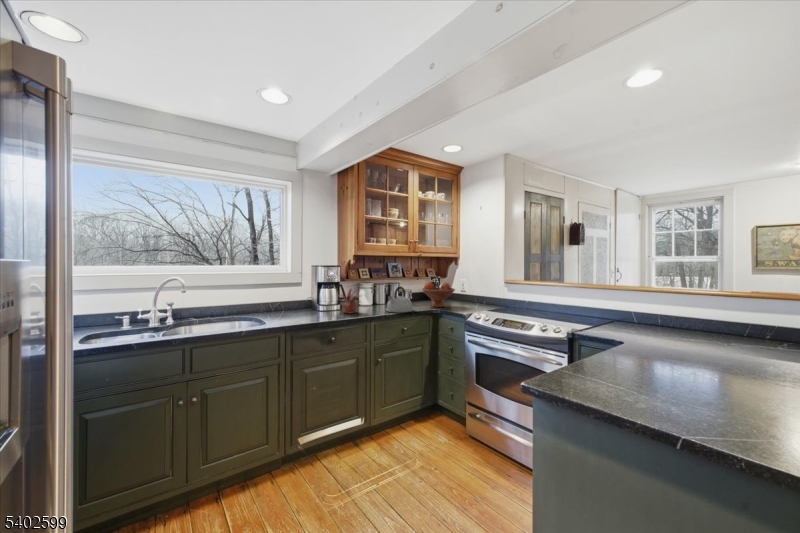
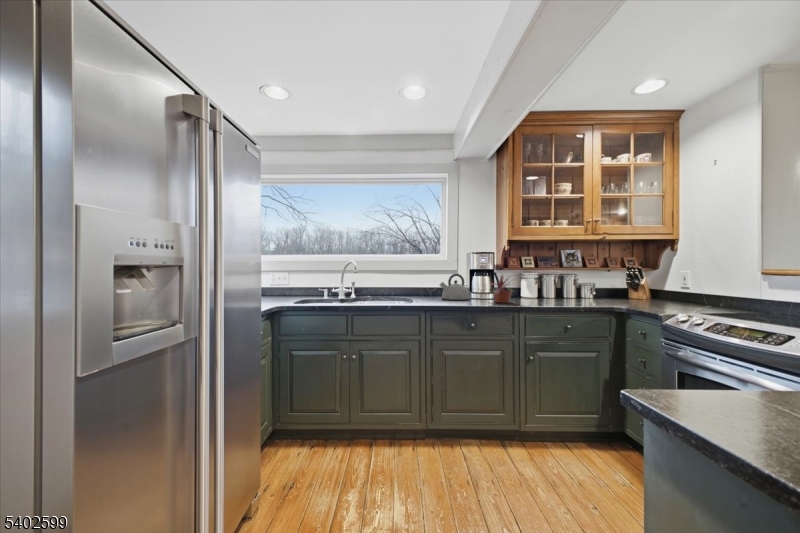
fruit bowl: present [422,282,455,307] -> none [602,272,657,306]
kettle: present [386,287,413,313] -> present [440,274,470,300]

